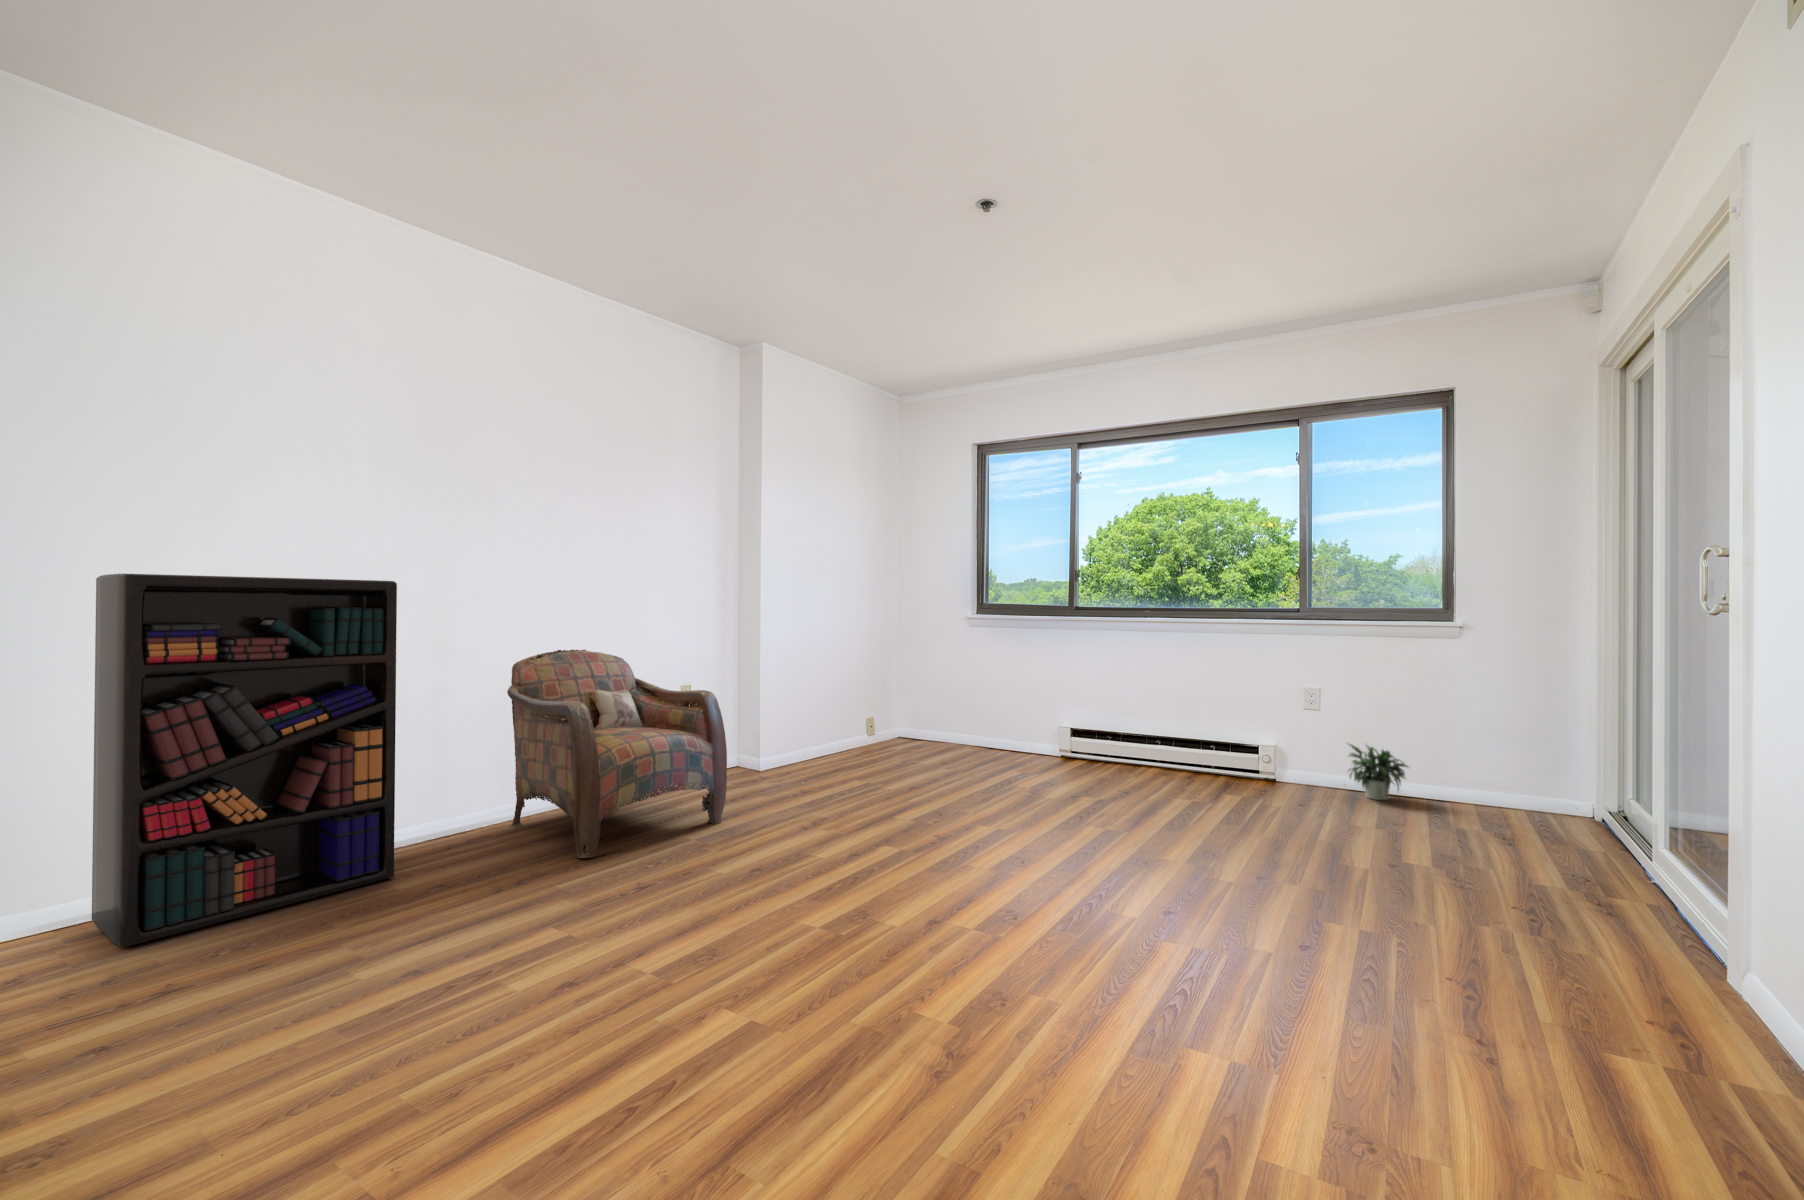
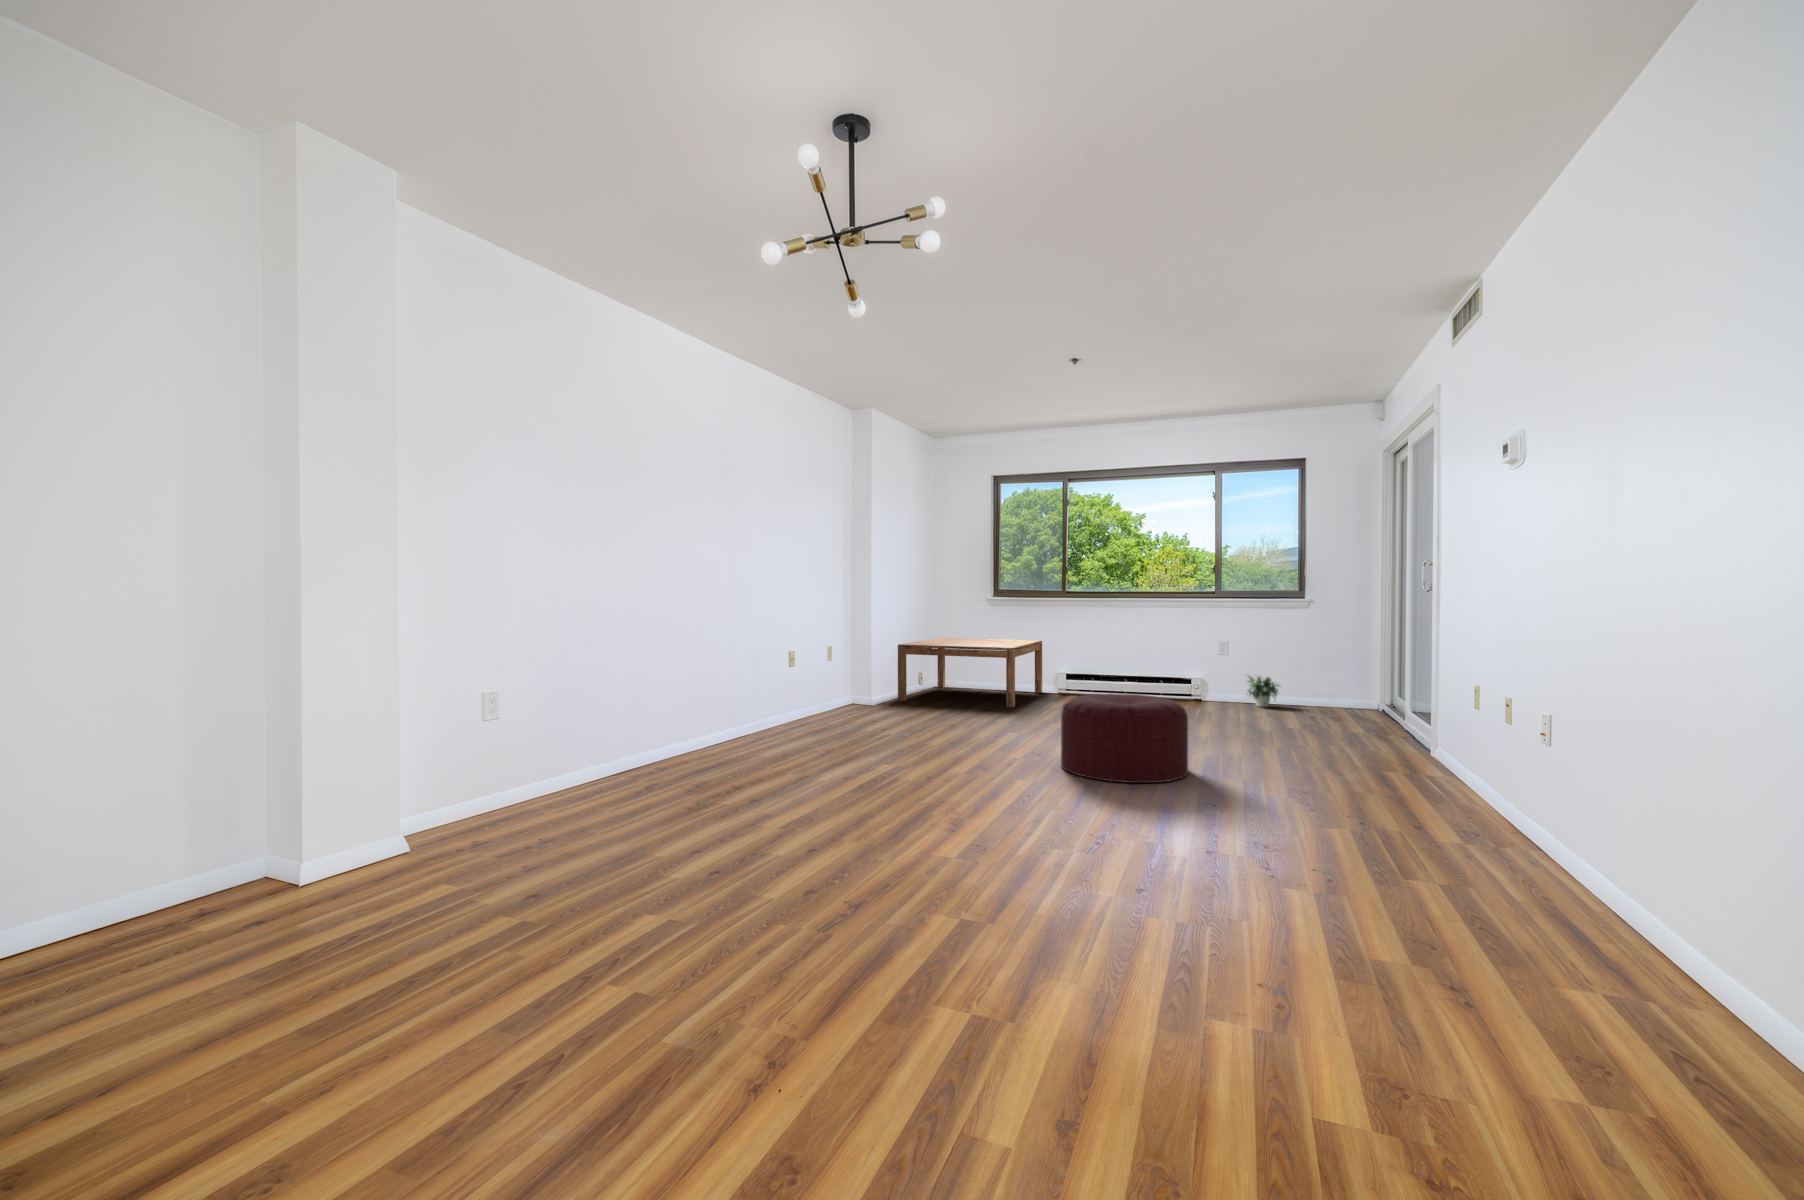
bookshelf: present [92,573,397,947] -> none [618,576,752,783]
armchair: present [507,650,727,858] -> none [759,622,898,745]
coffee table: none [815,669,1040,782] -> present [898,638,1042,707]
ottoman: none [861,804,1117,1039] -> present [1061,694,1188,783]

